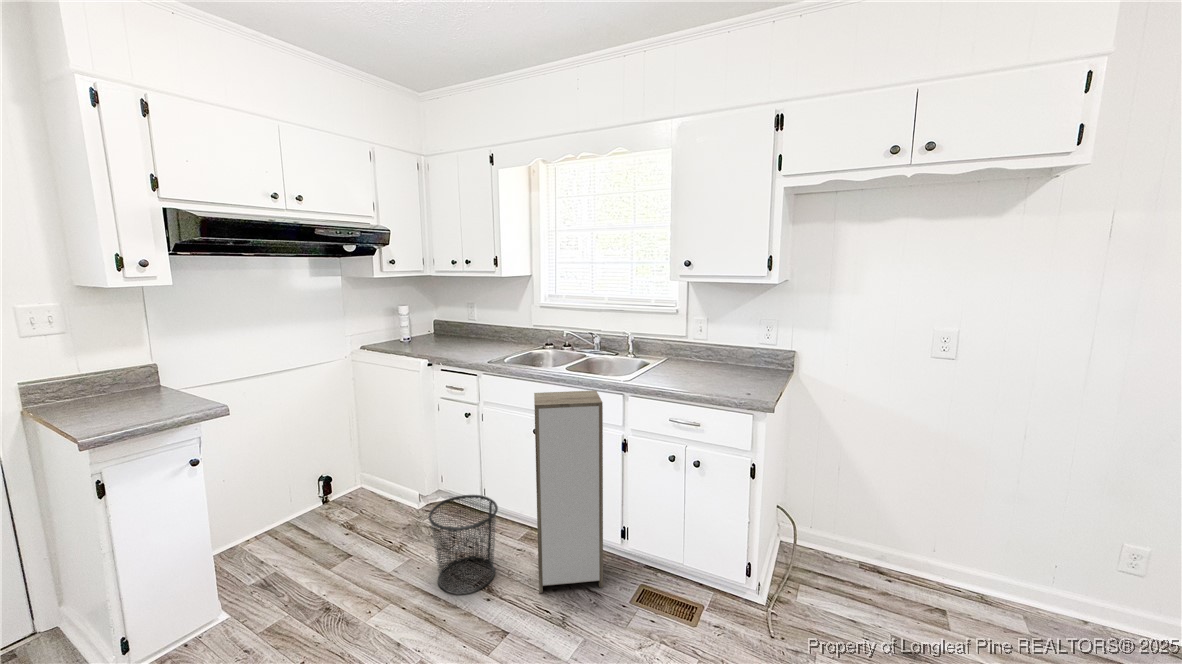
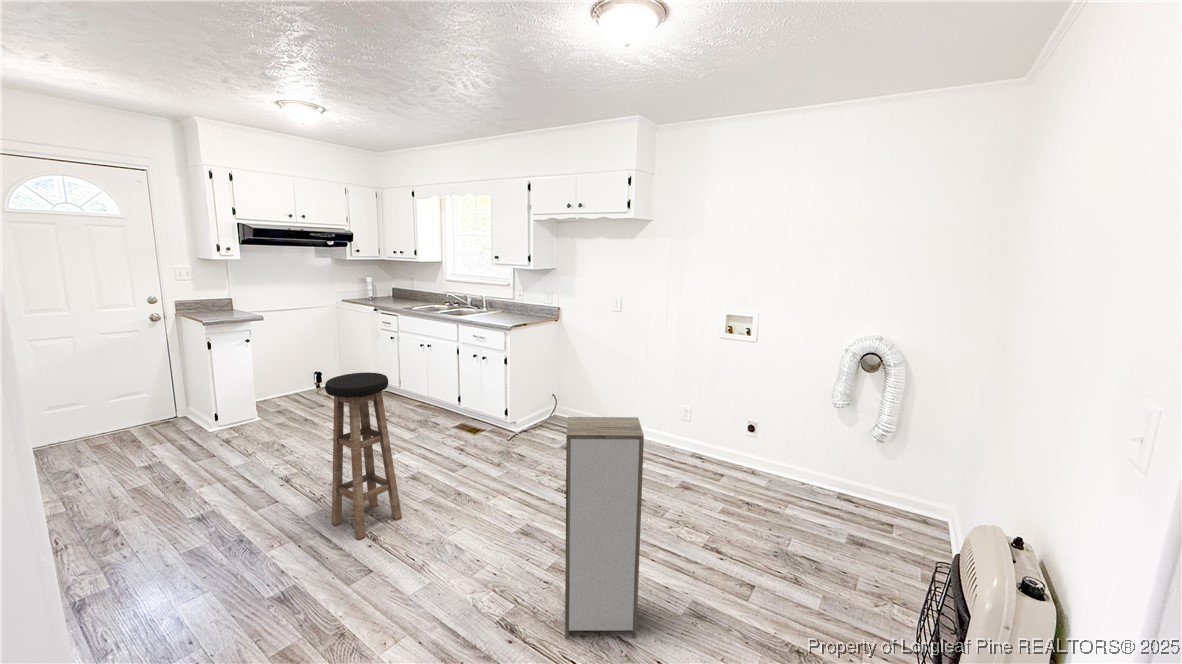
bar stool: none [300,372,377,529] -> present [325,372,402,539]
waste bin: present [429,495,498,594] -> none [449,520,524,630]

